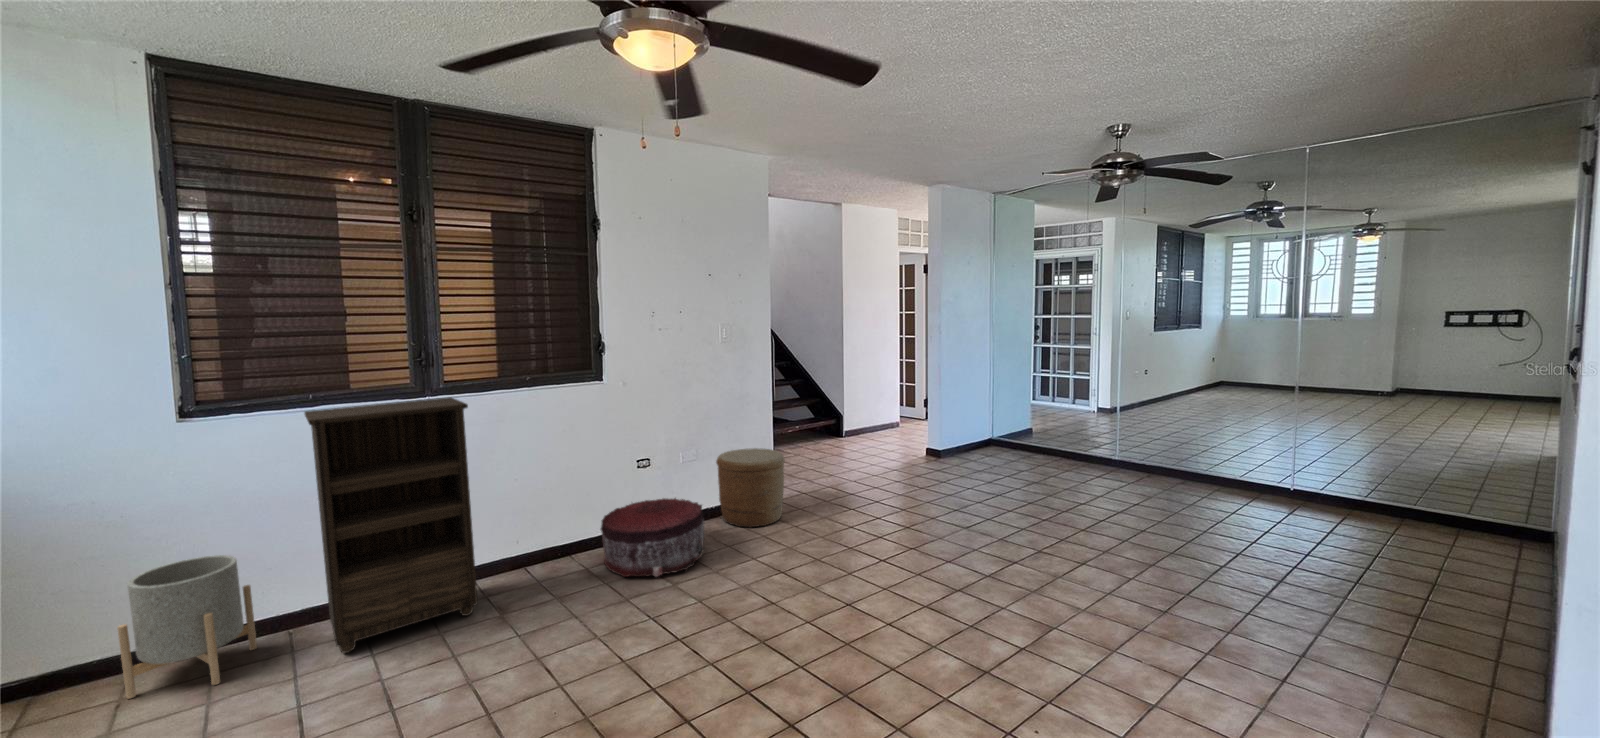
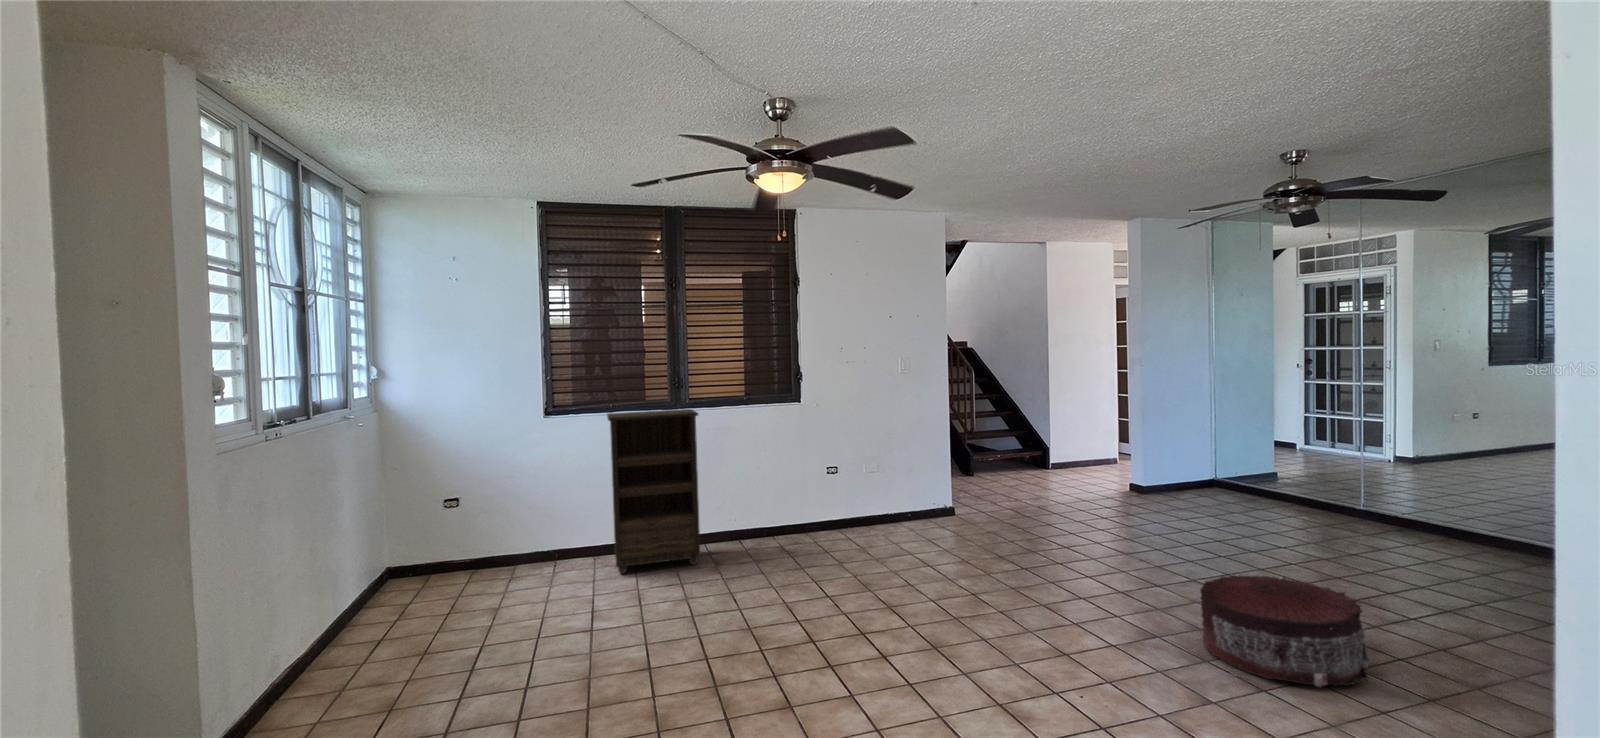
woven basket: present [716,448,785,528] -> none [894,468,955,537]
pouf: present [601,498,704,577] -> present [1200,576,1369,687]
planter: present [117,555,257,699] -> none [514,501,577,578]

